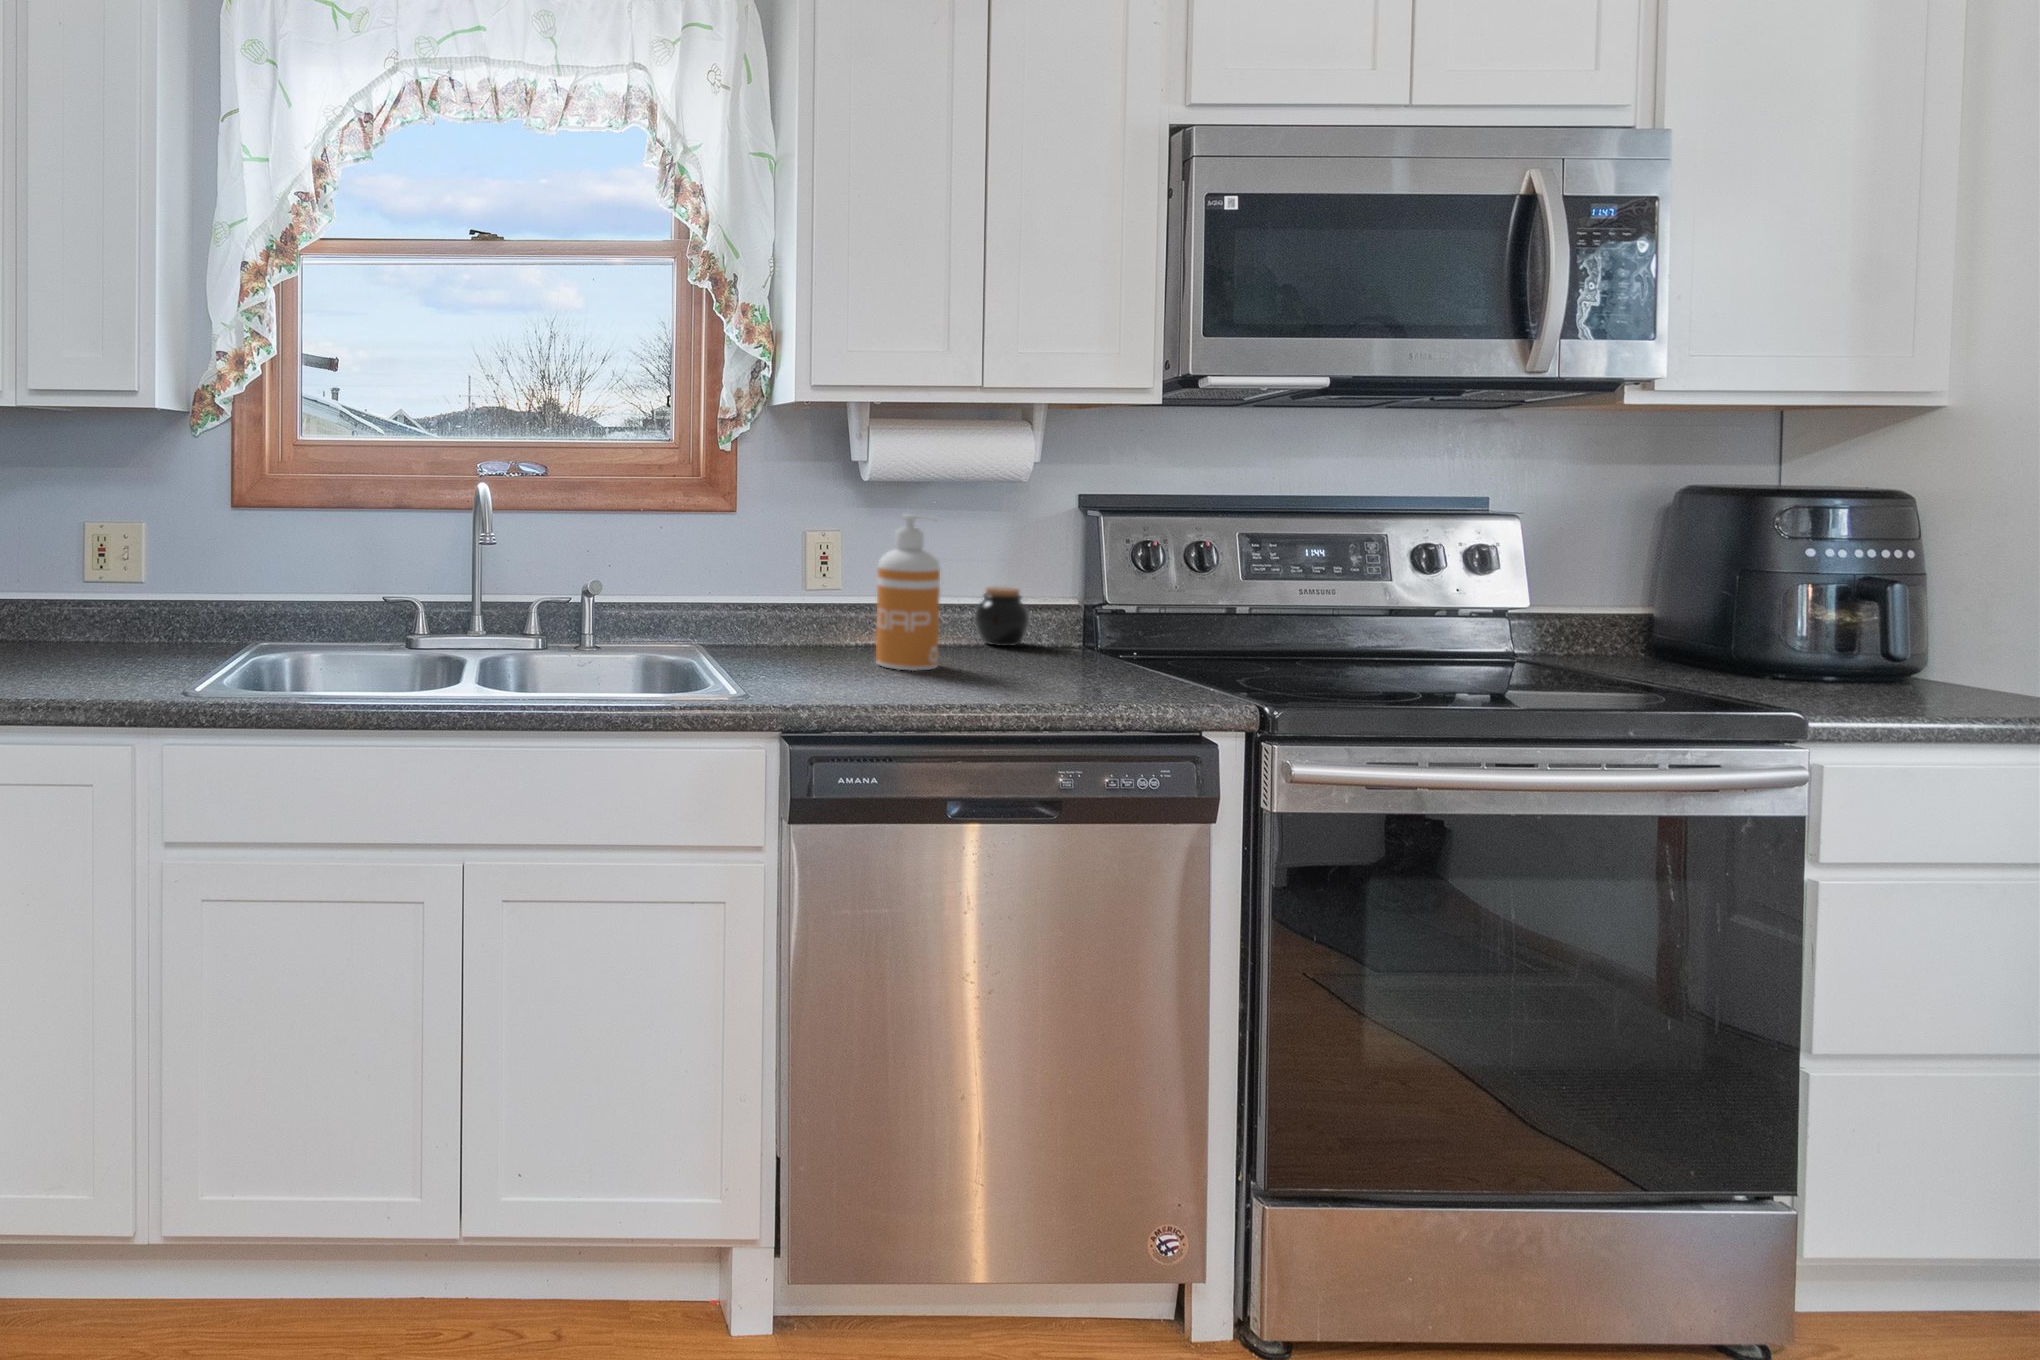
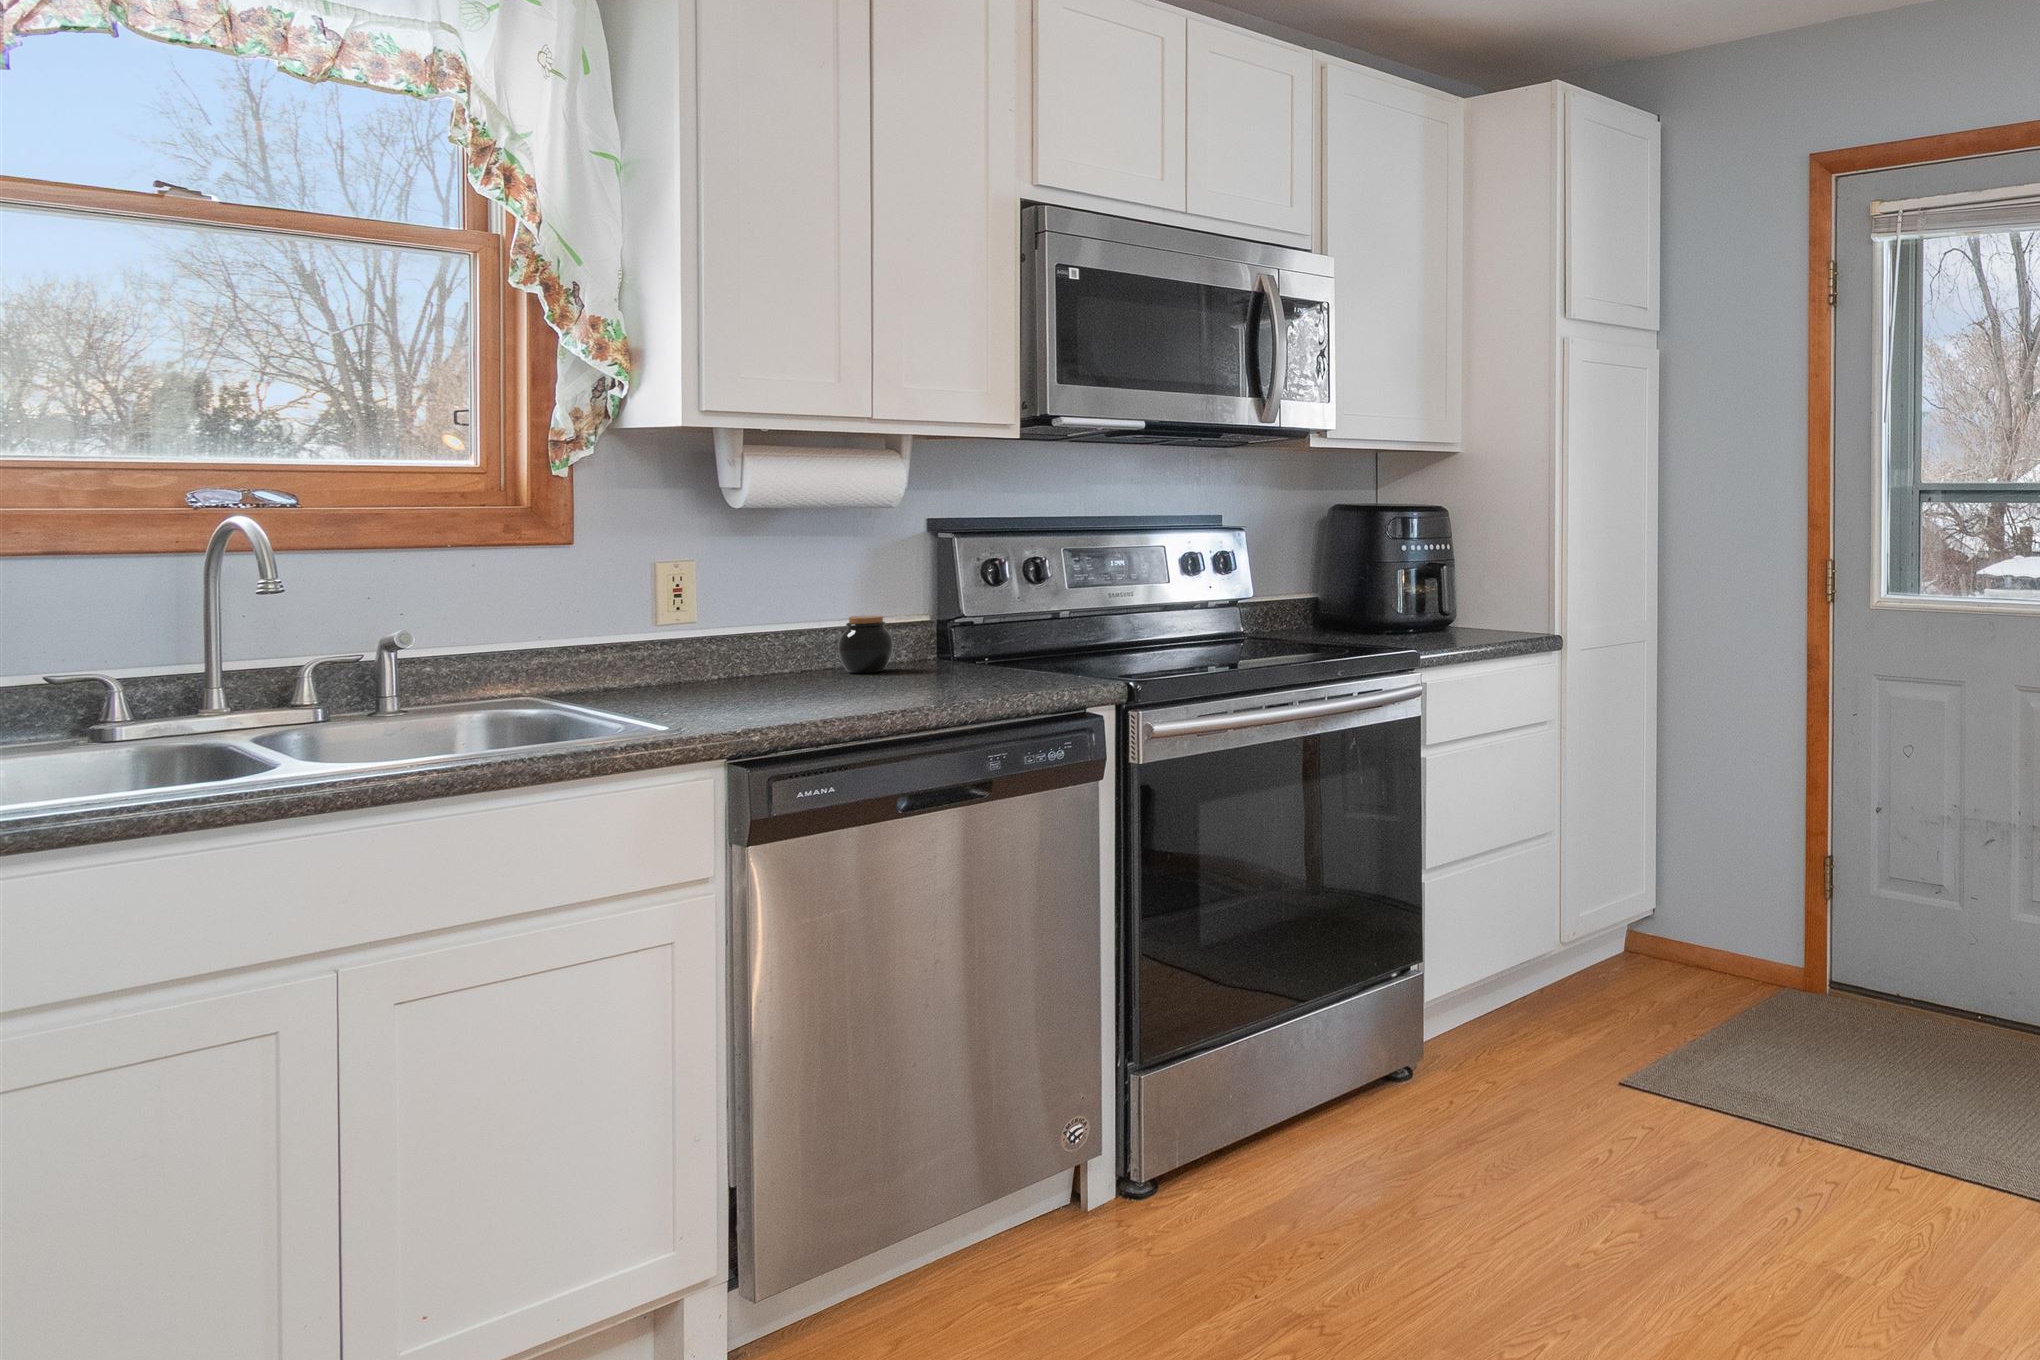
soap dispenser: present [876,514,940,671] -> none [768,541,838,699]

